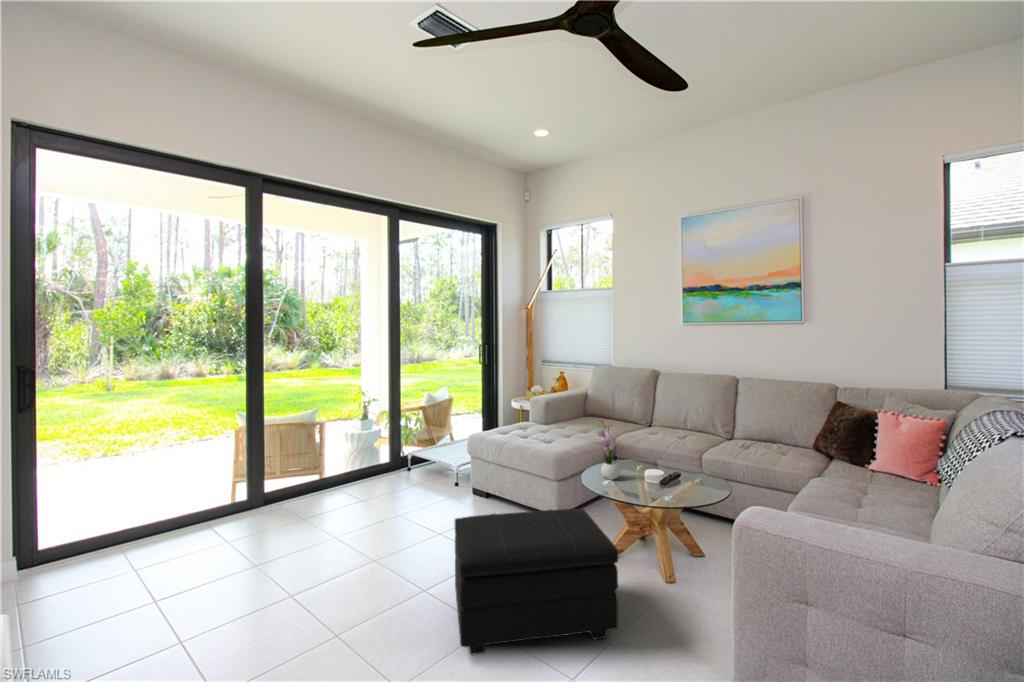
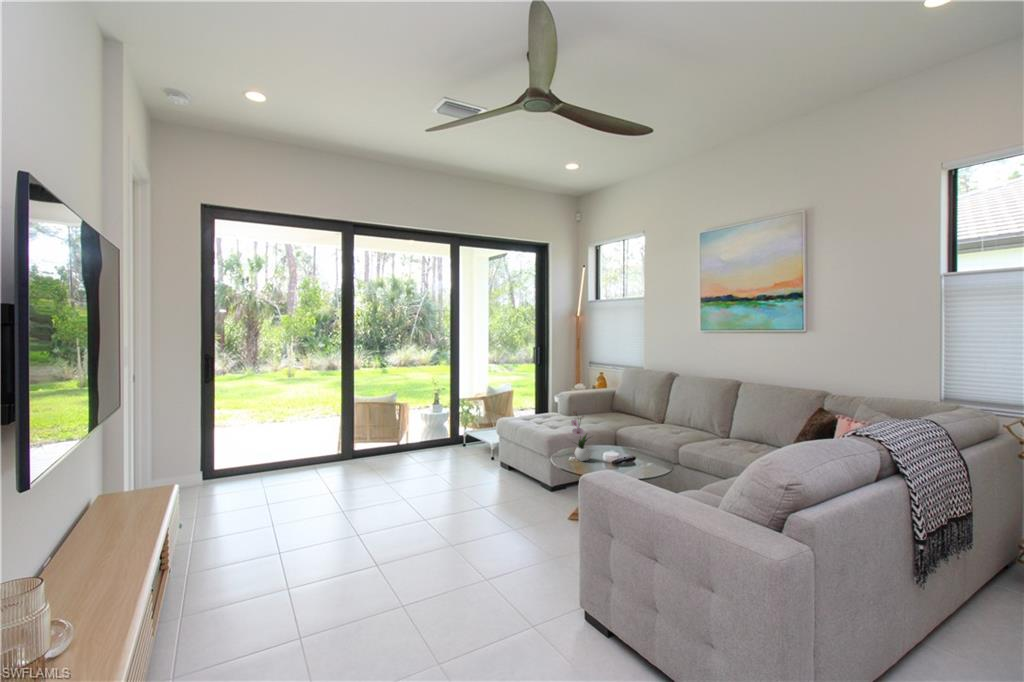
footstool: present [455,509,618,654] -> none [418,474,538,574]

